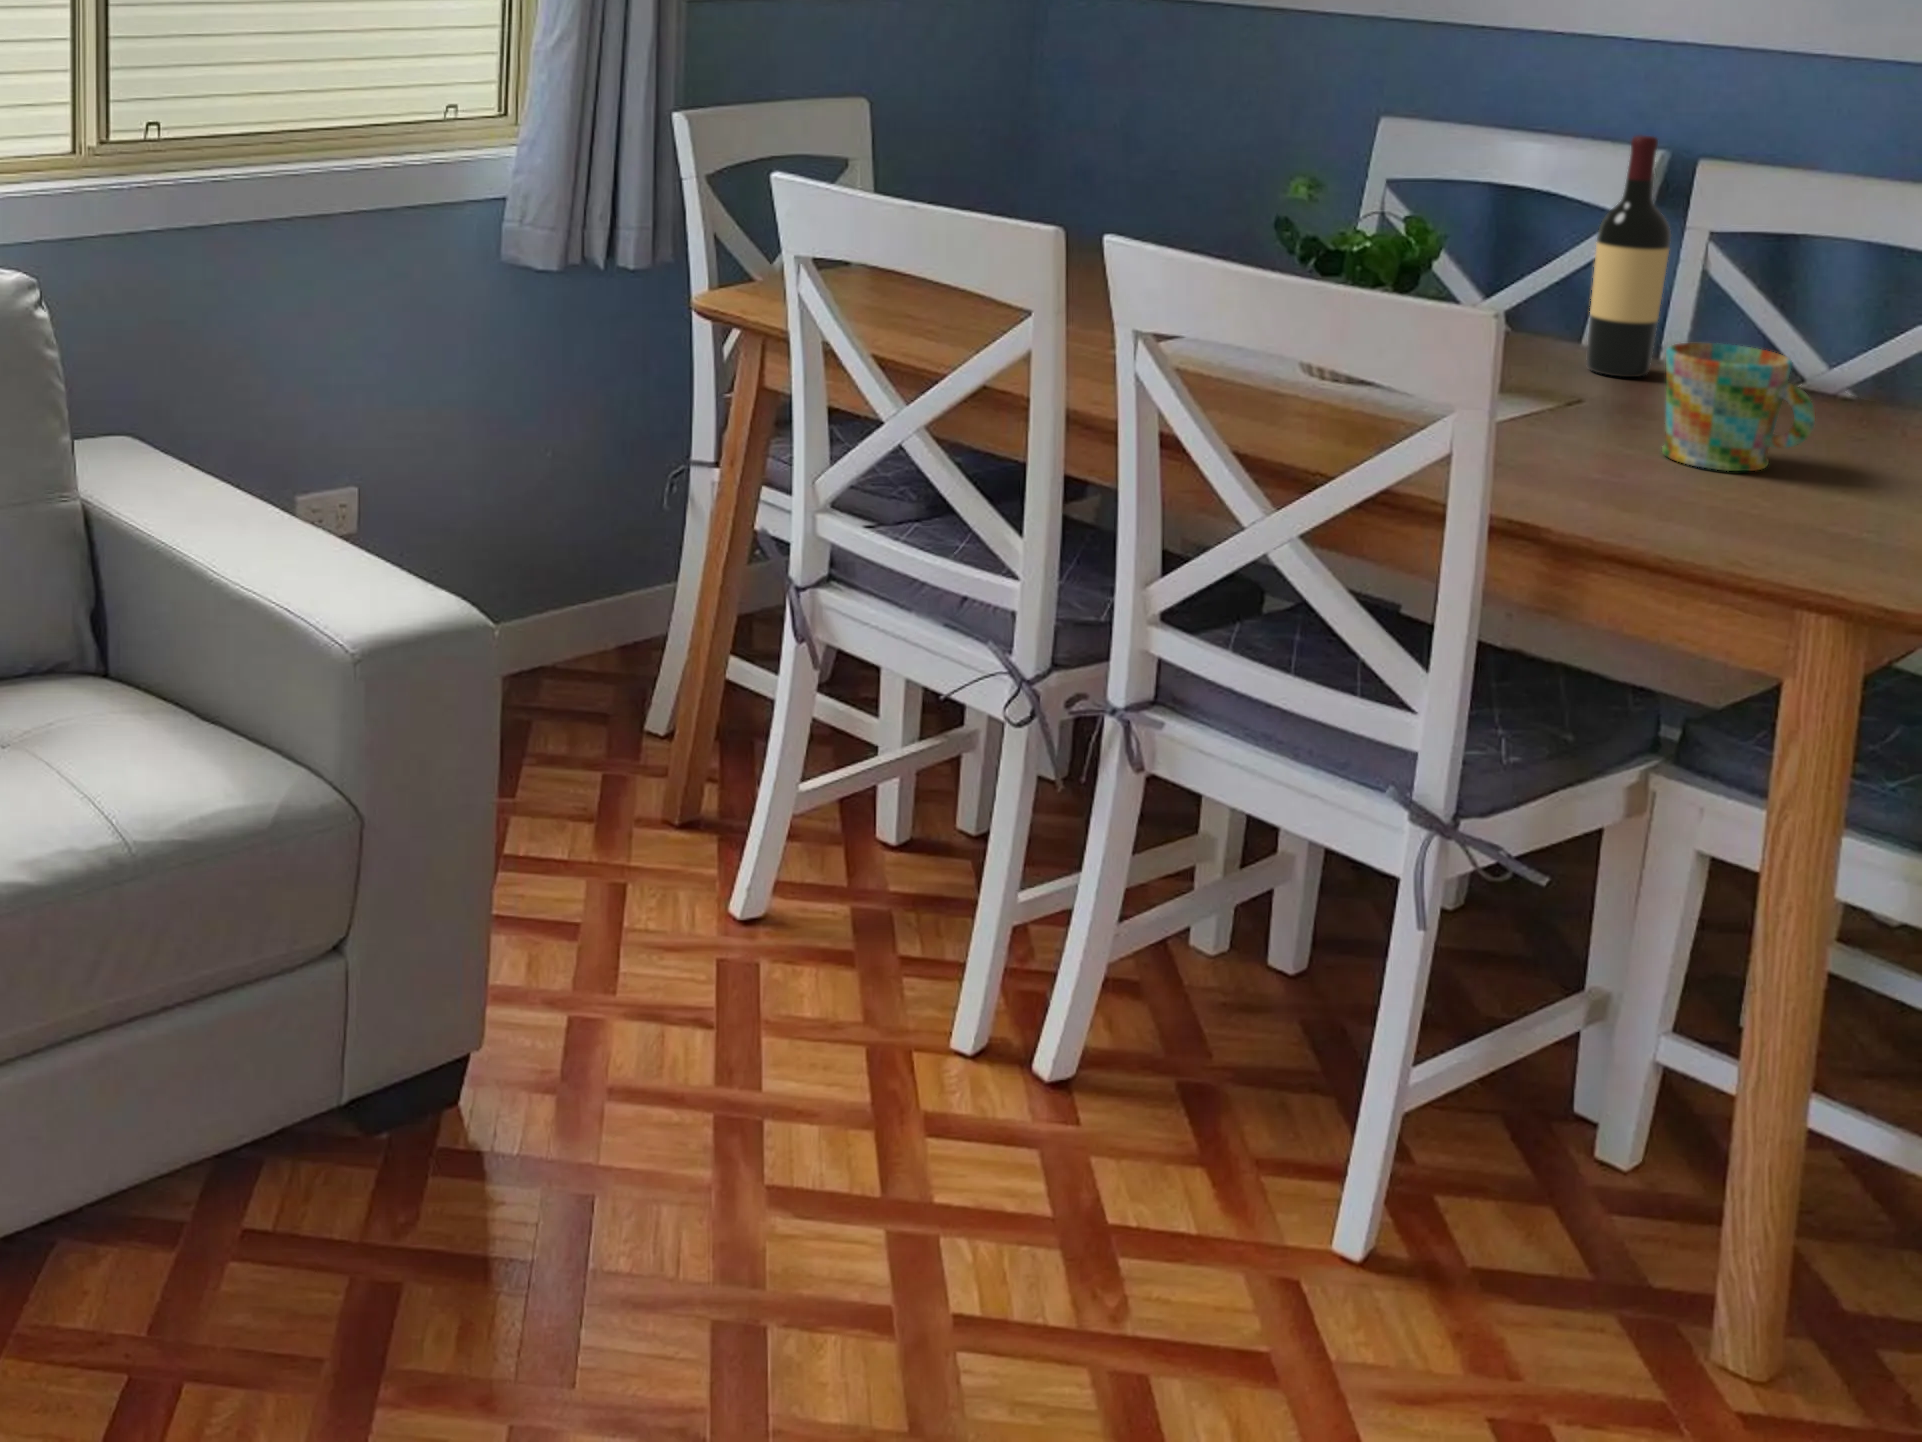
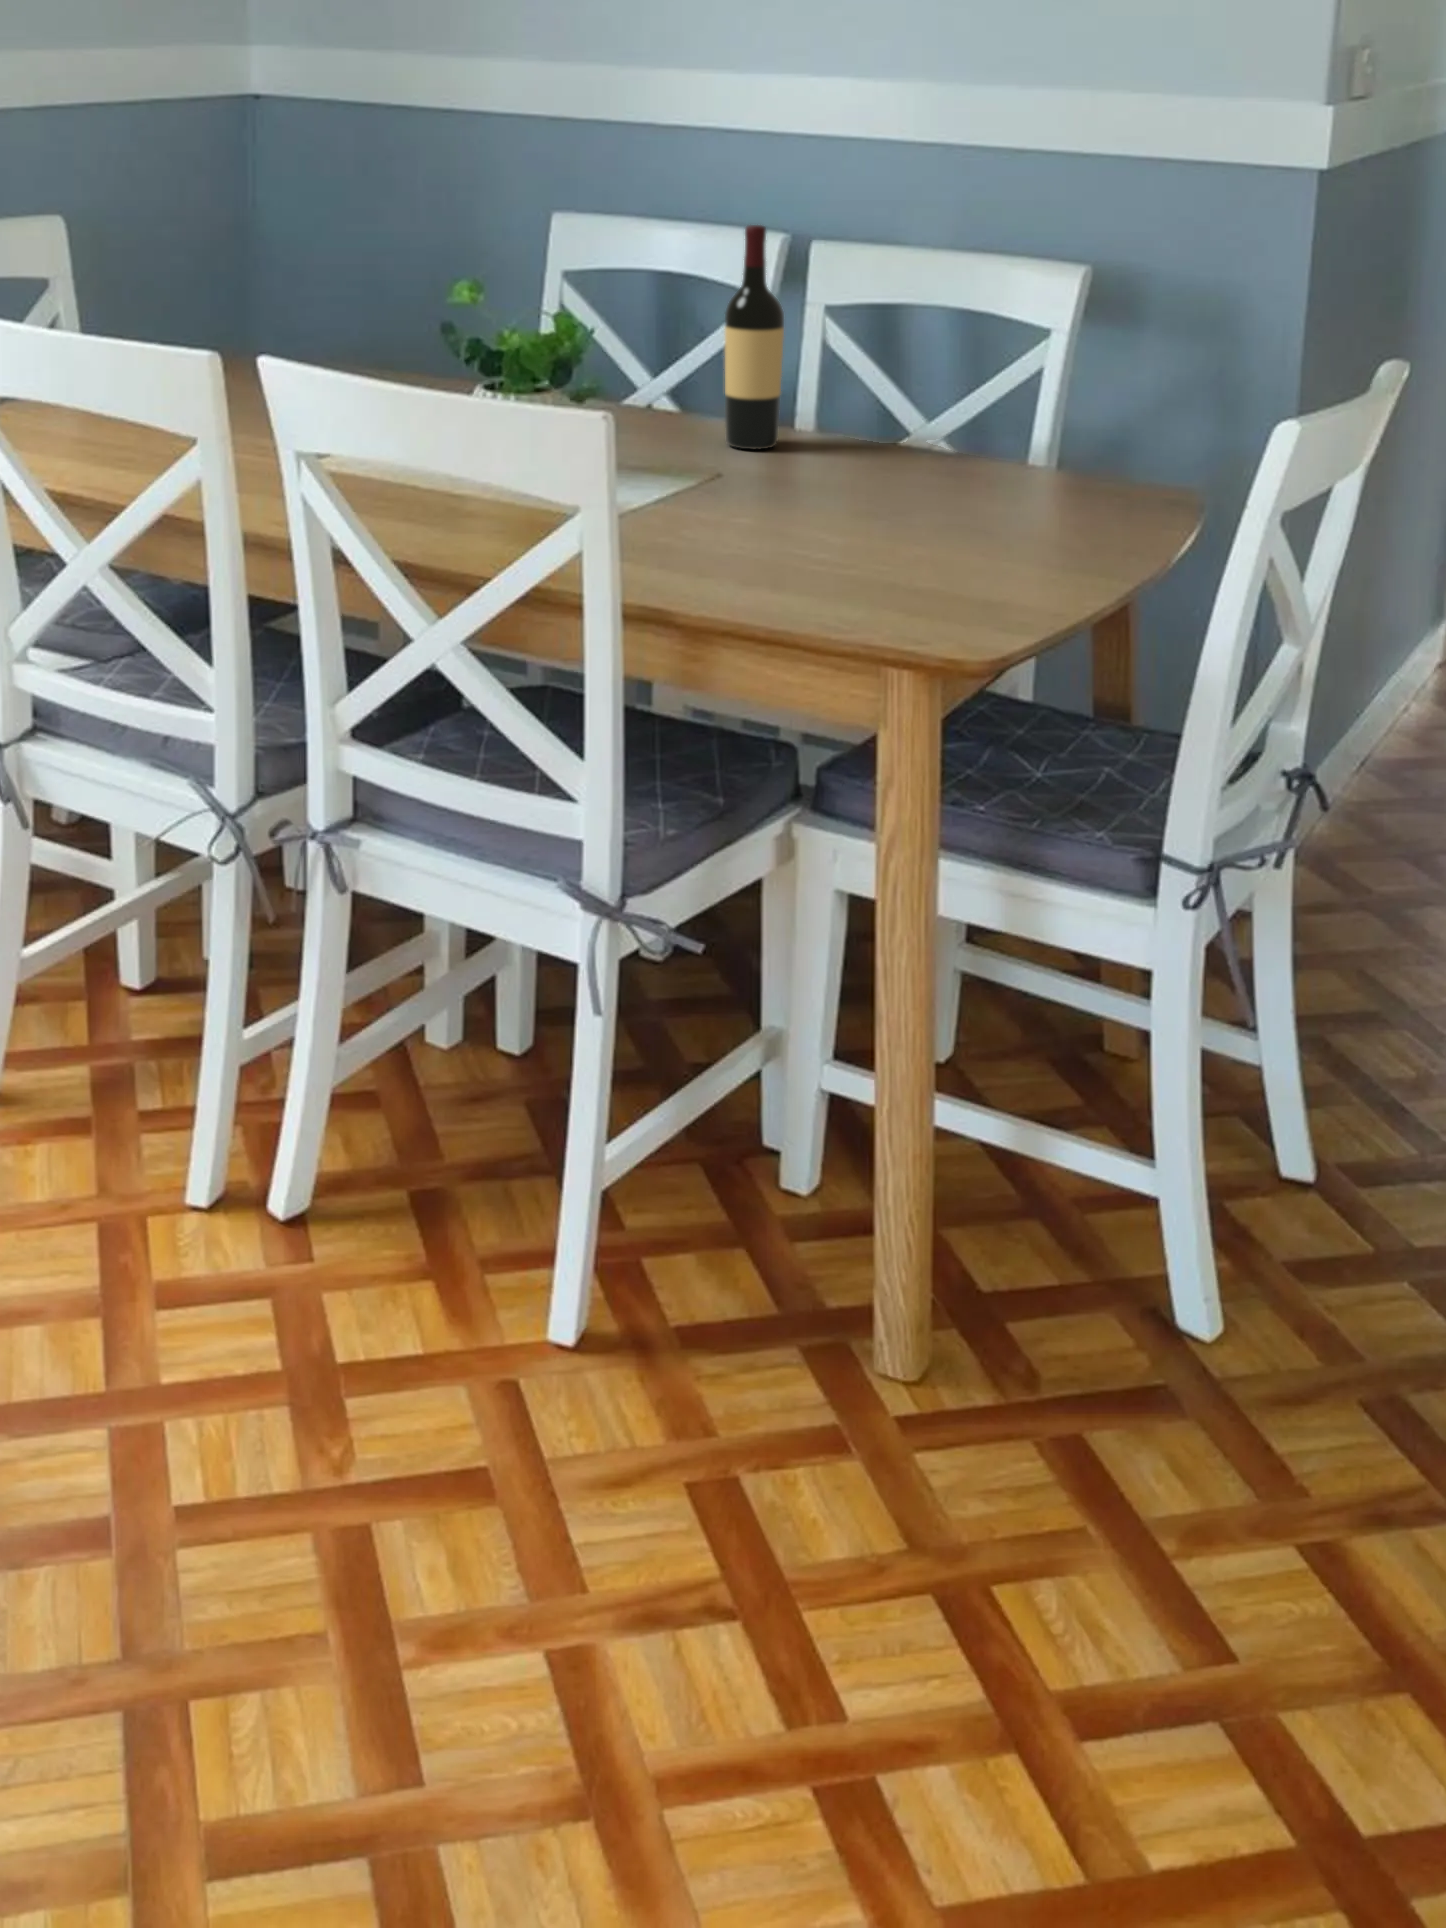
mug: present [1662,343,1816,471] -> none [777,416,898,534]

